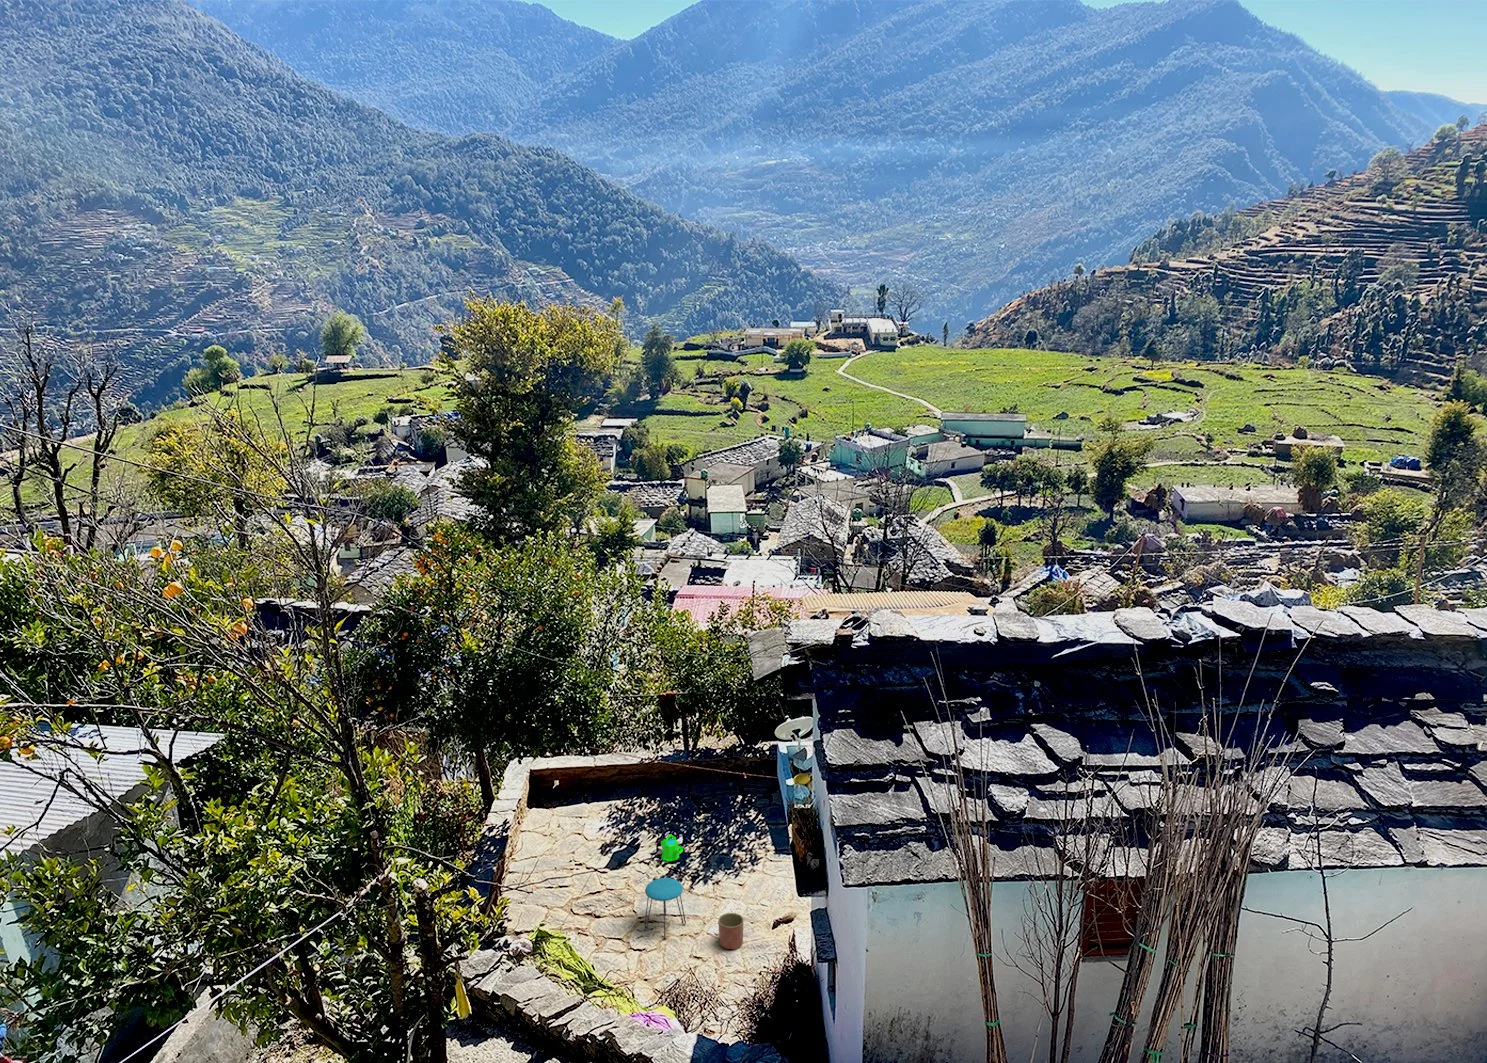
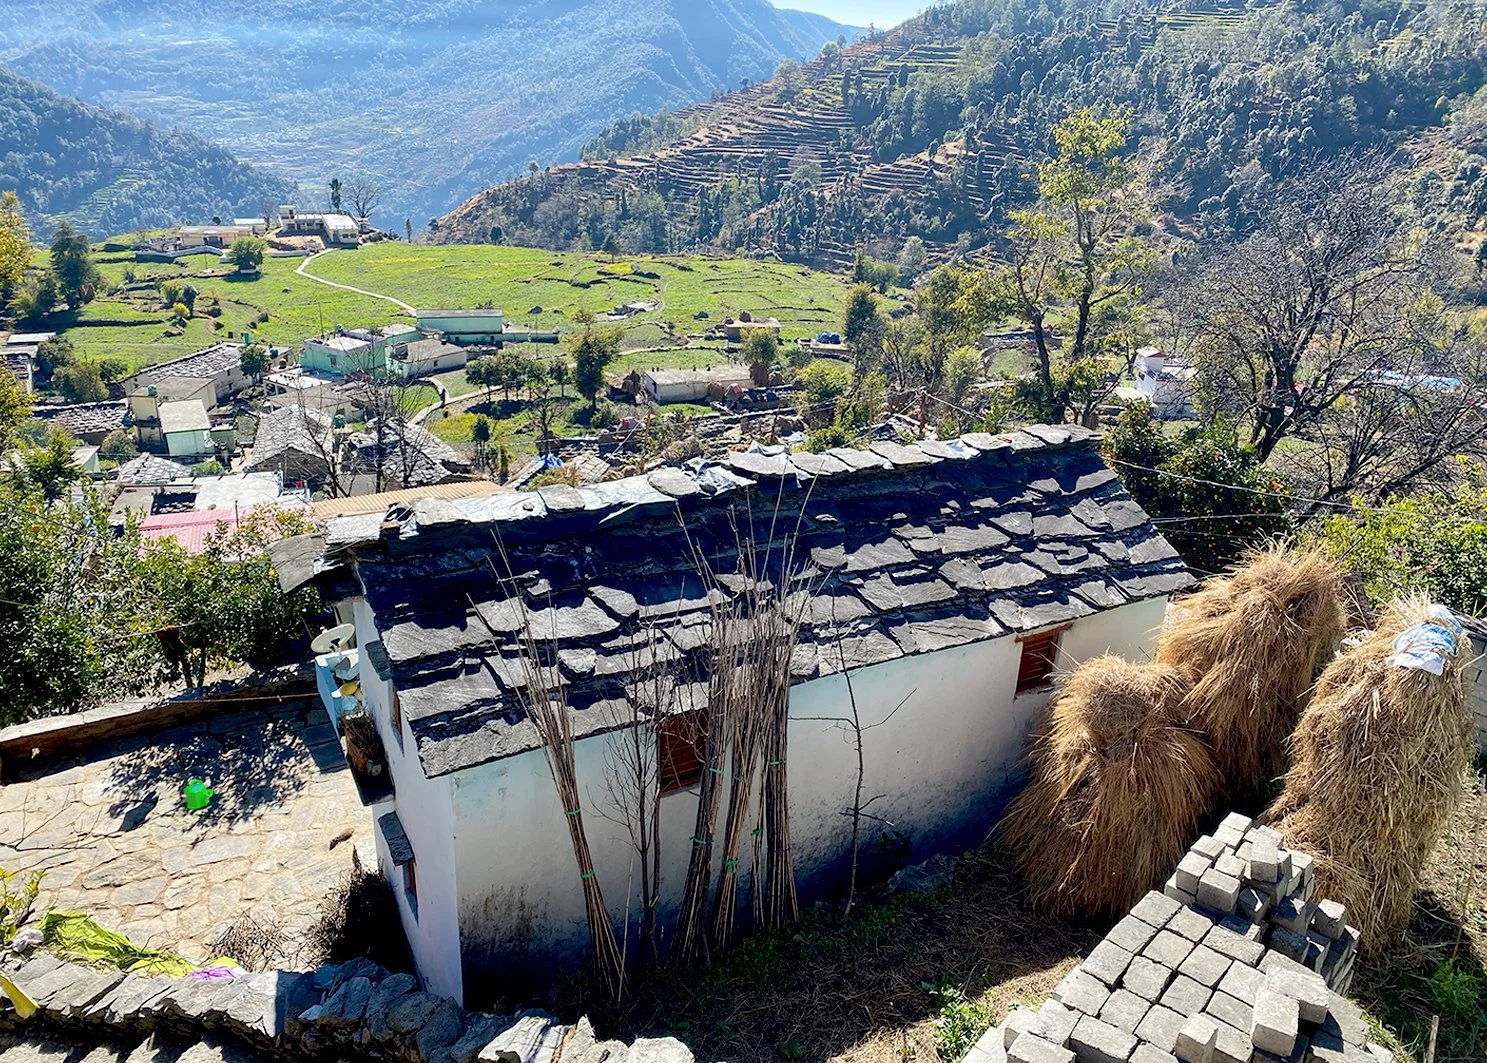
stool: present [644,878,686,939] -> none [172,826,229,892]
planter: present [718,913,744,949] -> none [269,843,301,882]

